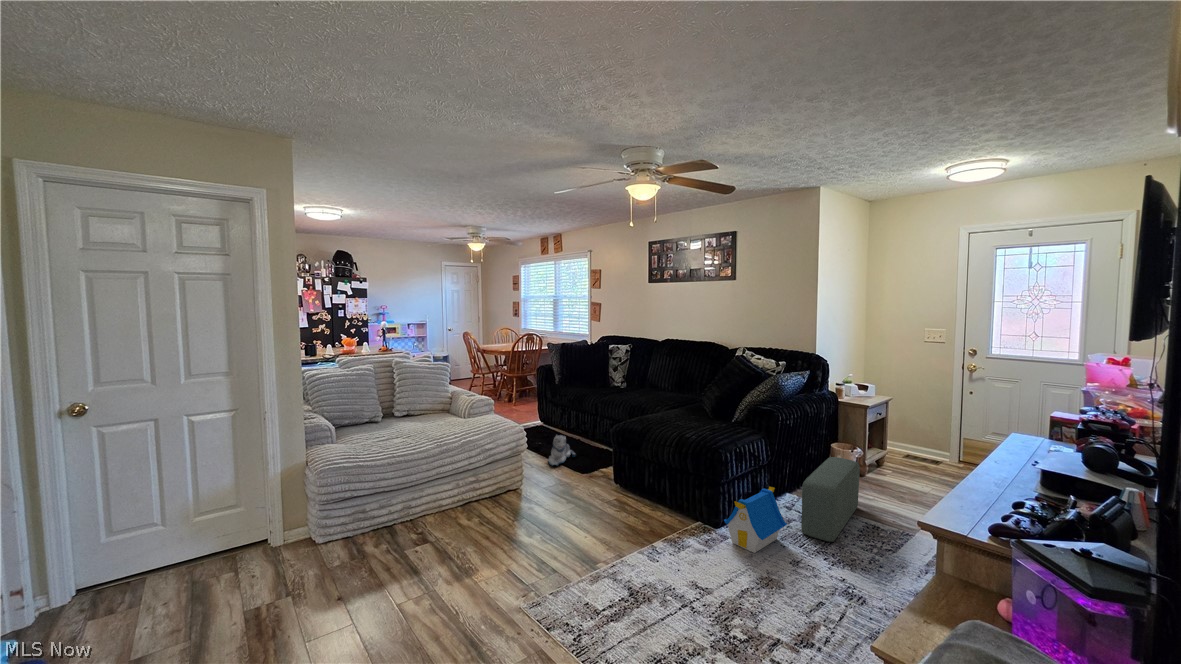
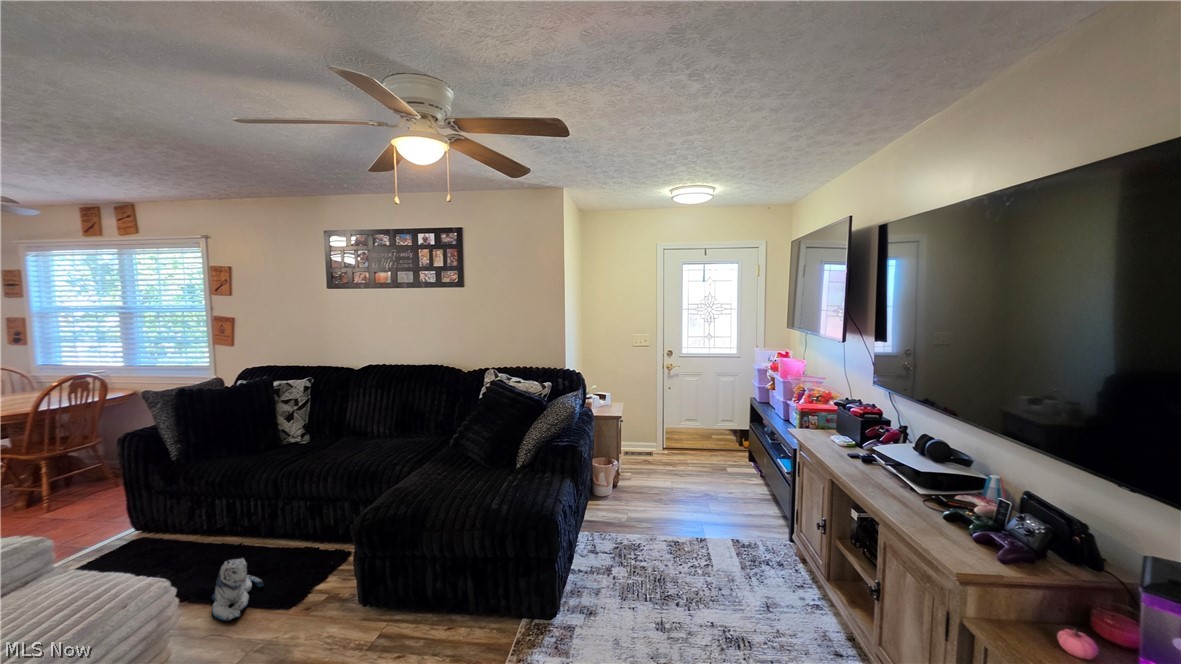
pouf: present [801,457,860,542] -> none [616,480,664,581]
toy house: present [724,487,787,553] -> none [570,542,630,634]

